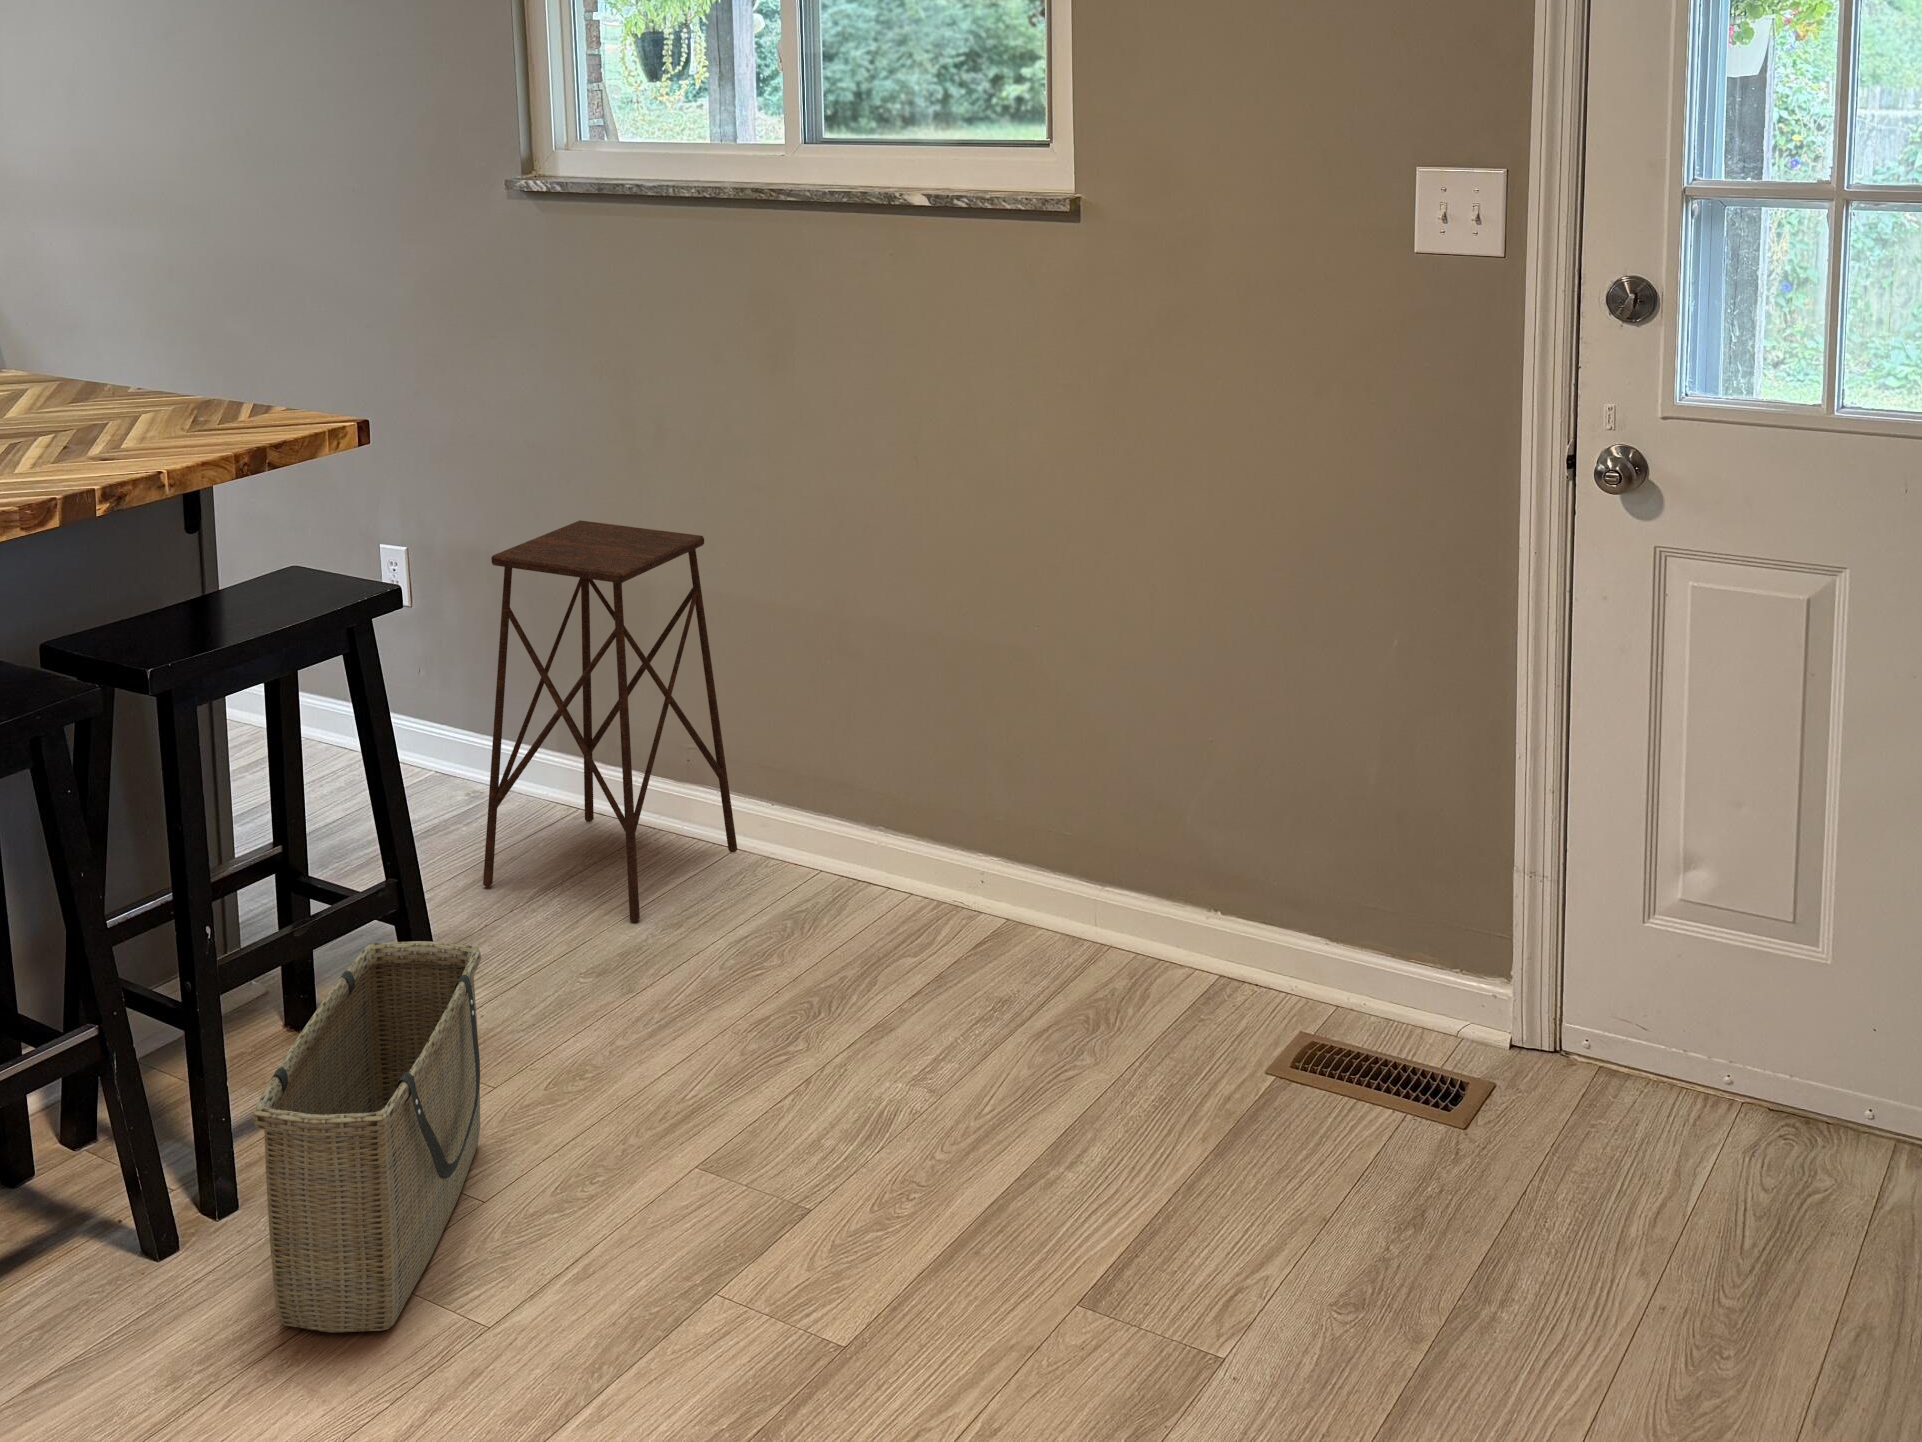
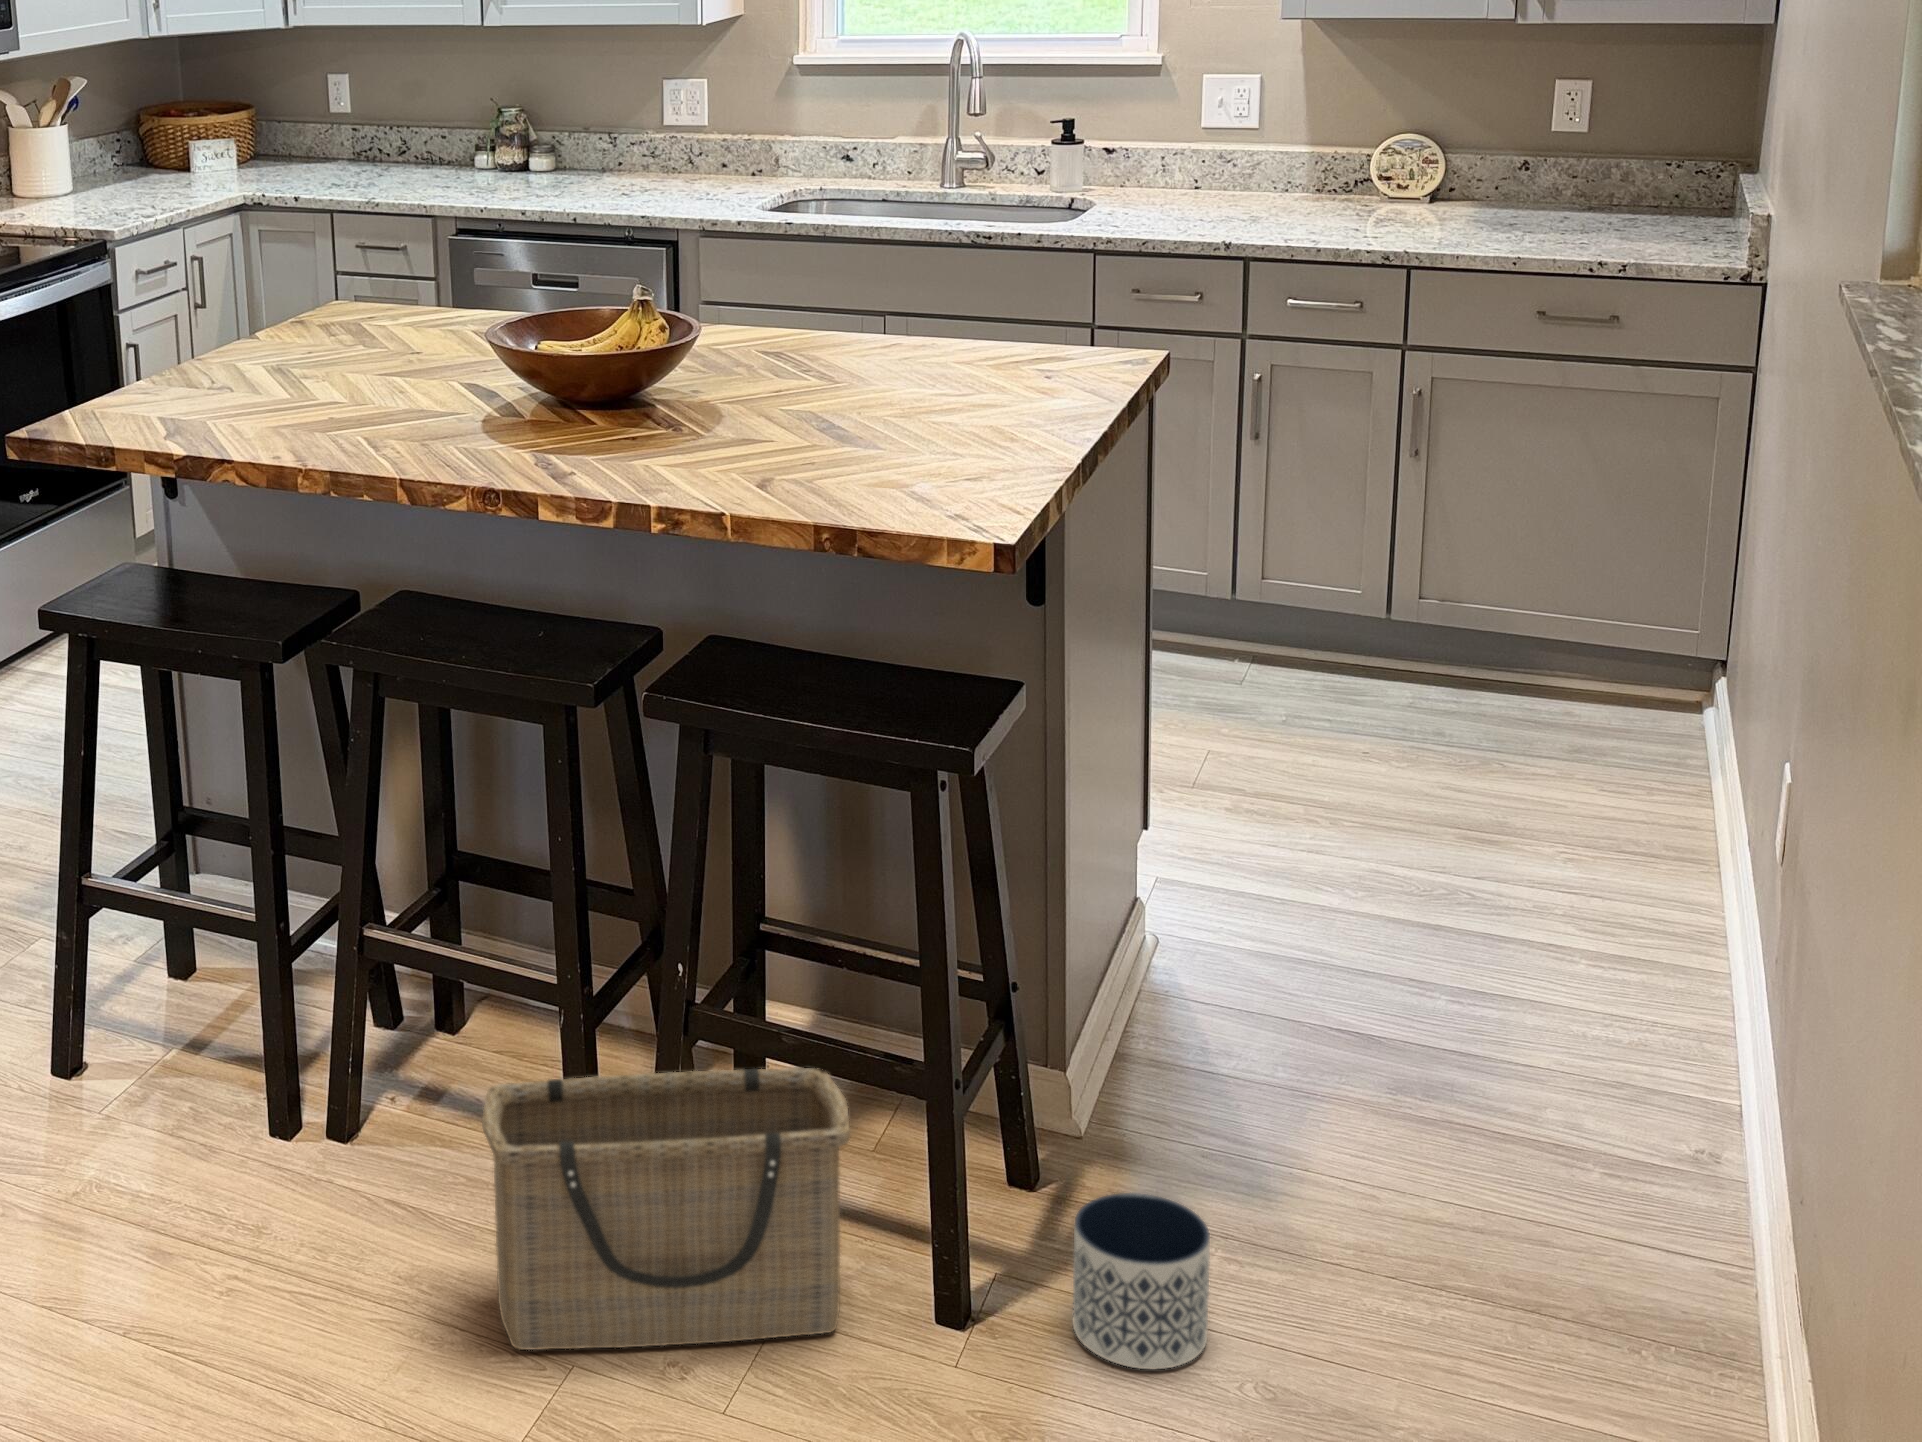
side table: present [483,520,737,922] -> none [1406,792,1714,1399]
planter: none [507,902,613,1035] -> present [1073,1193,1210,1369]

